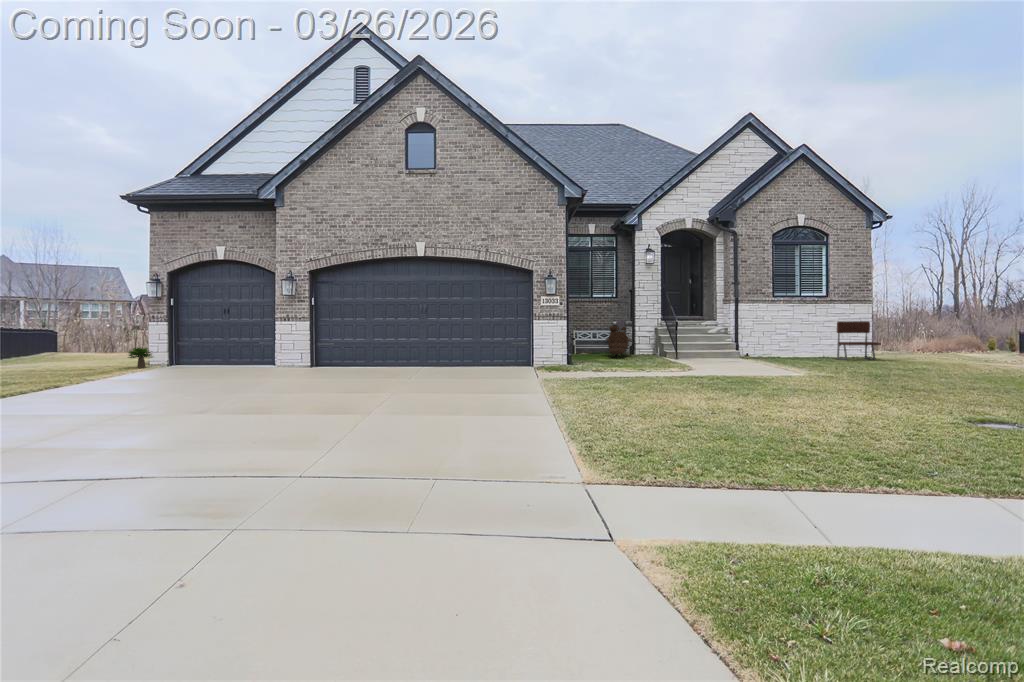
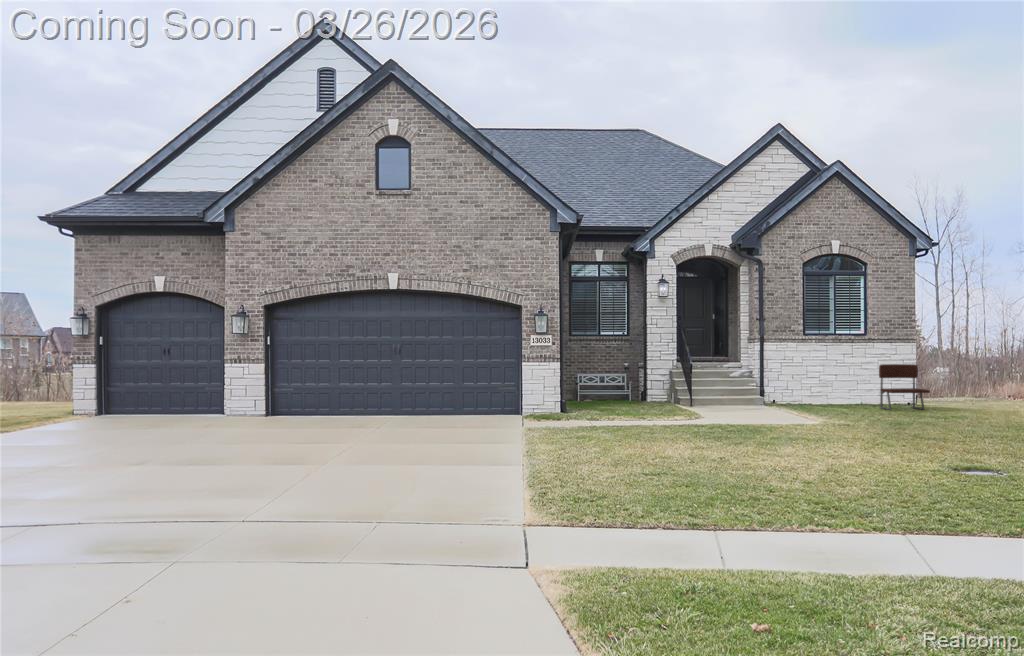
lounge chair: present [606,326,631,358] -> none [610,366,640,407]
potted plant: present [128,347,153,368] -> none [44,392,79,418]

